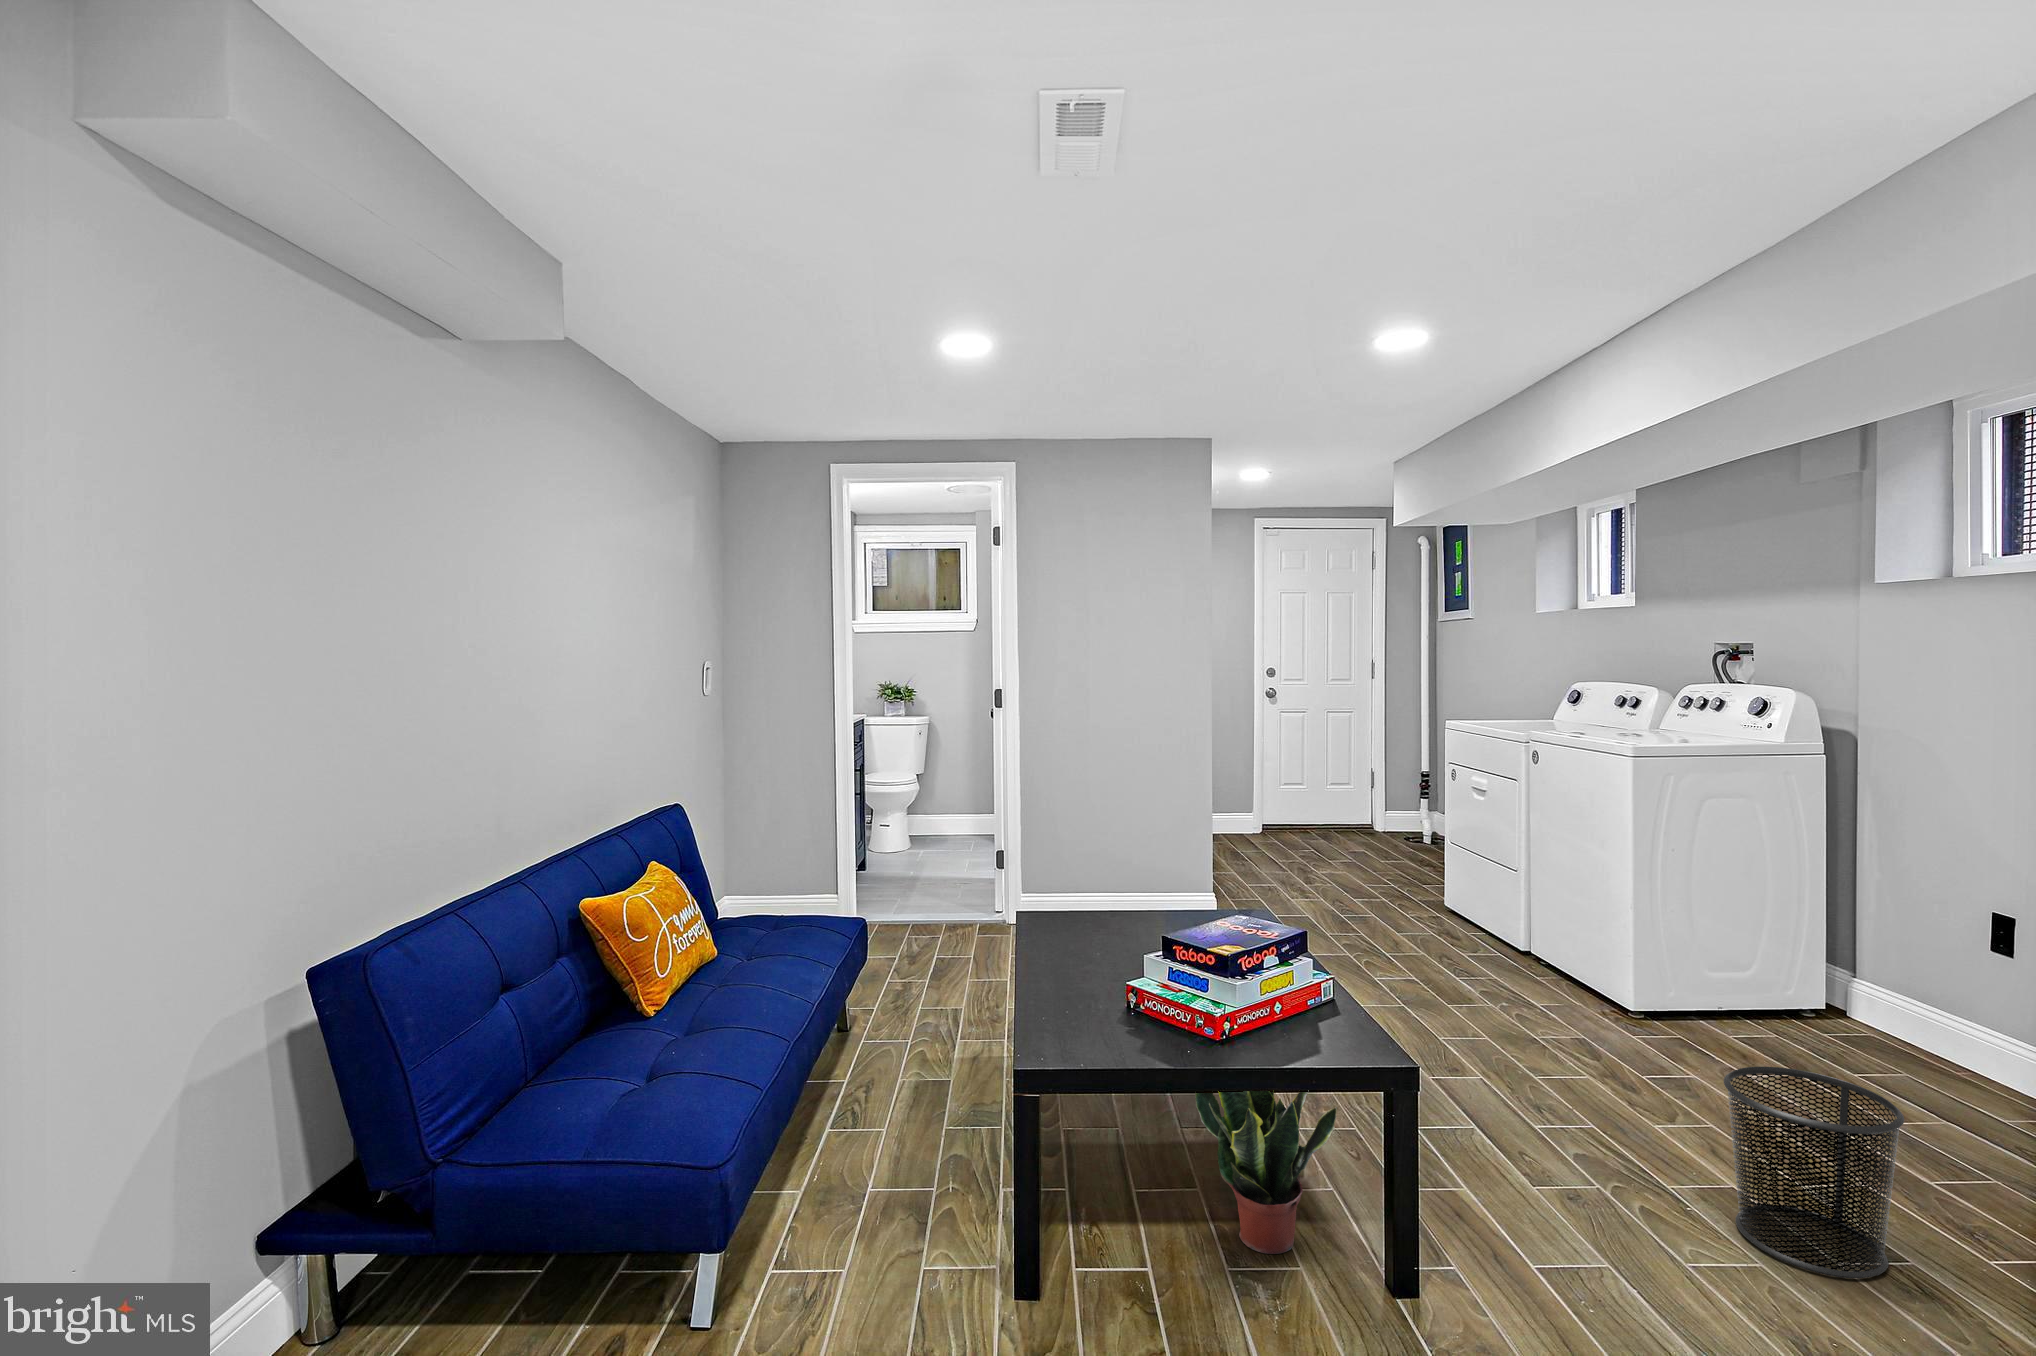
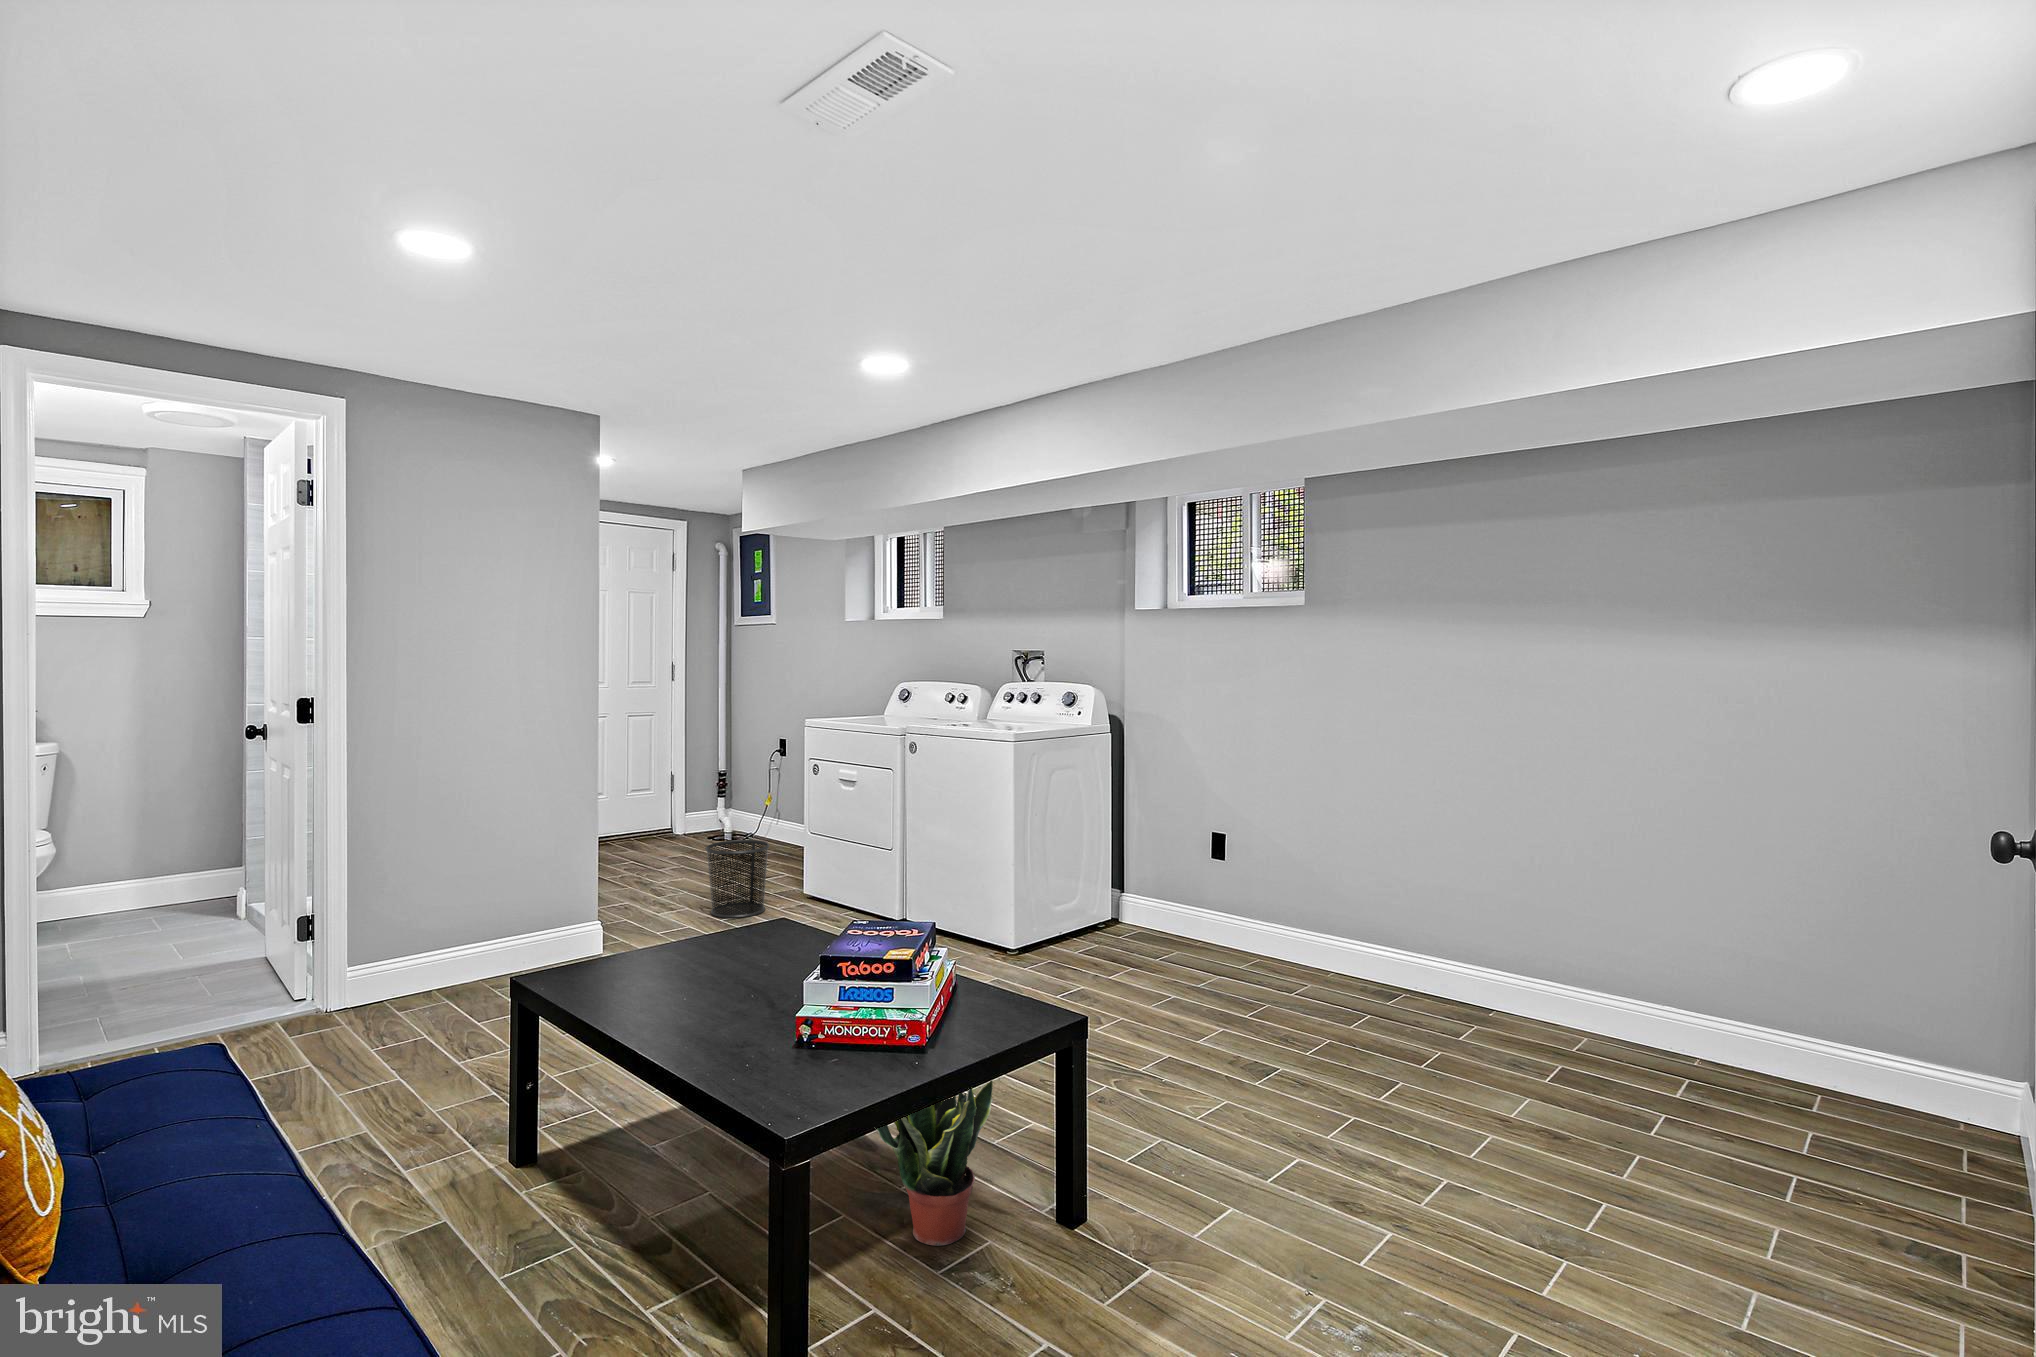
waste bin: present [1724,1067,1904,1278] -> present [705,840,770,918]

